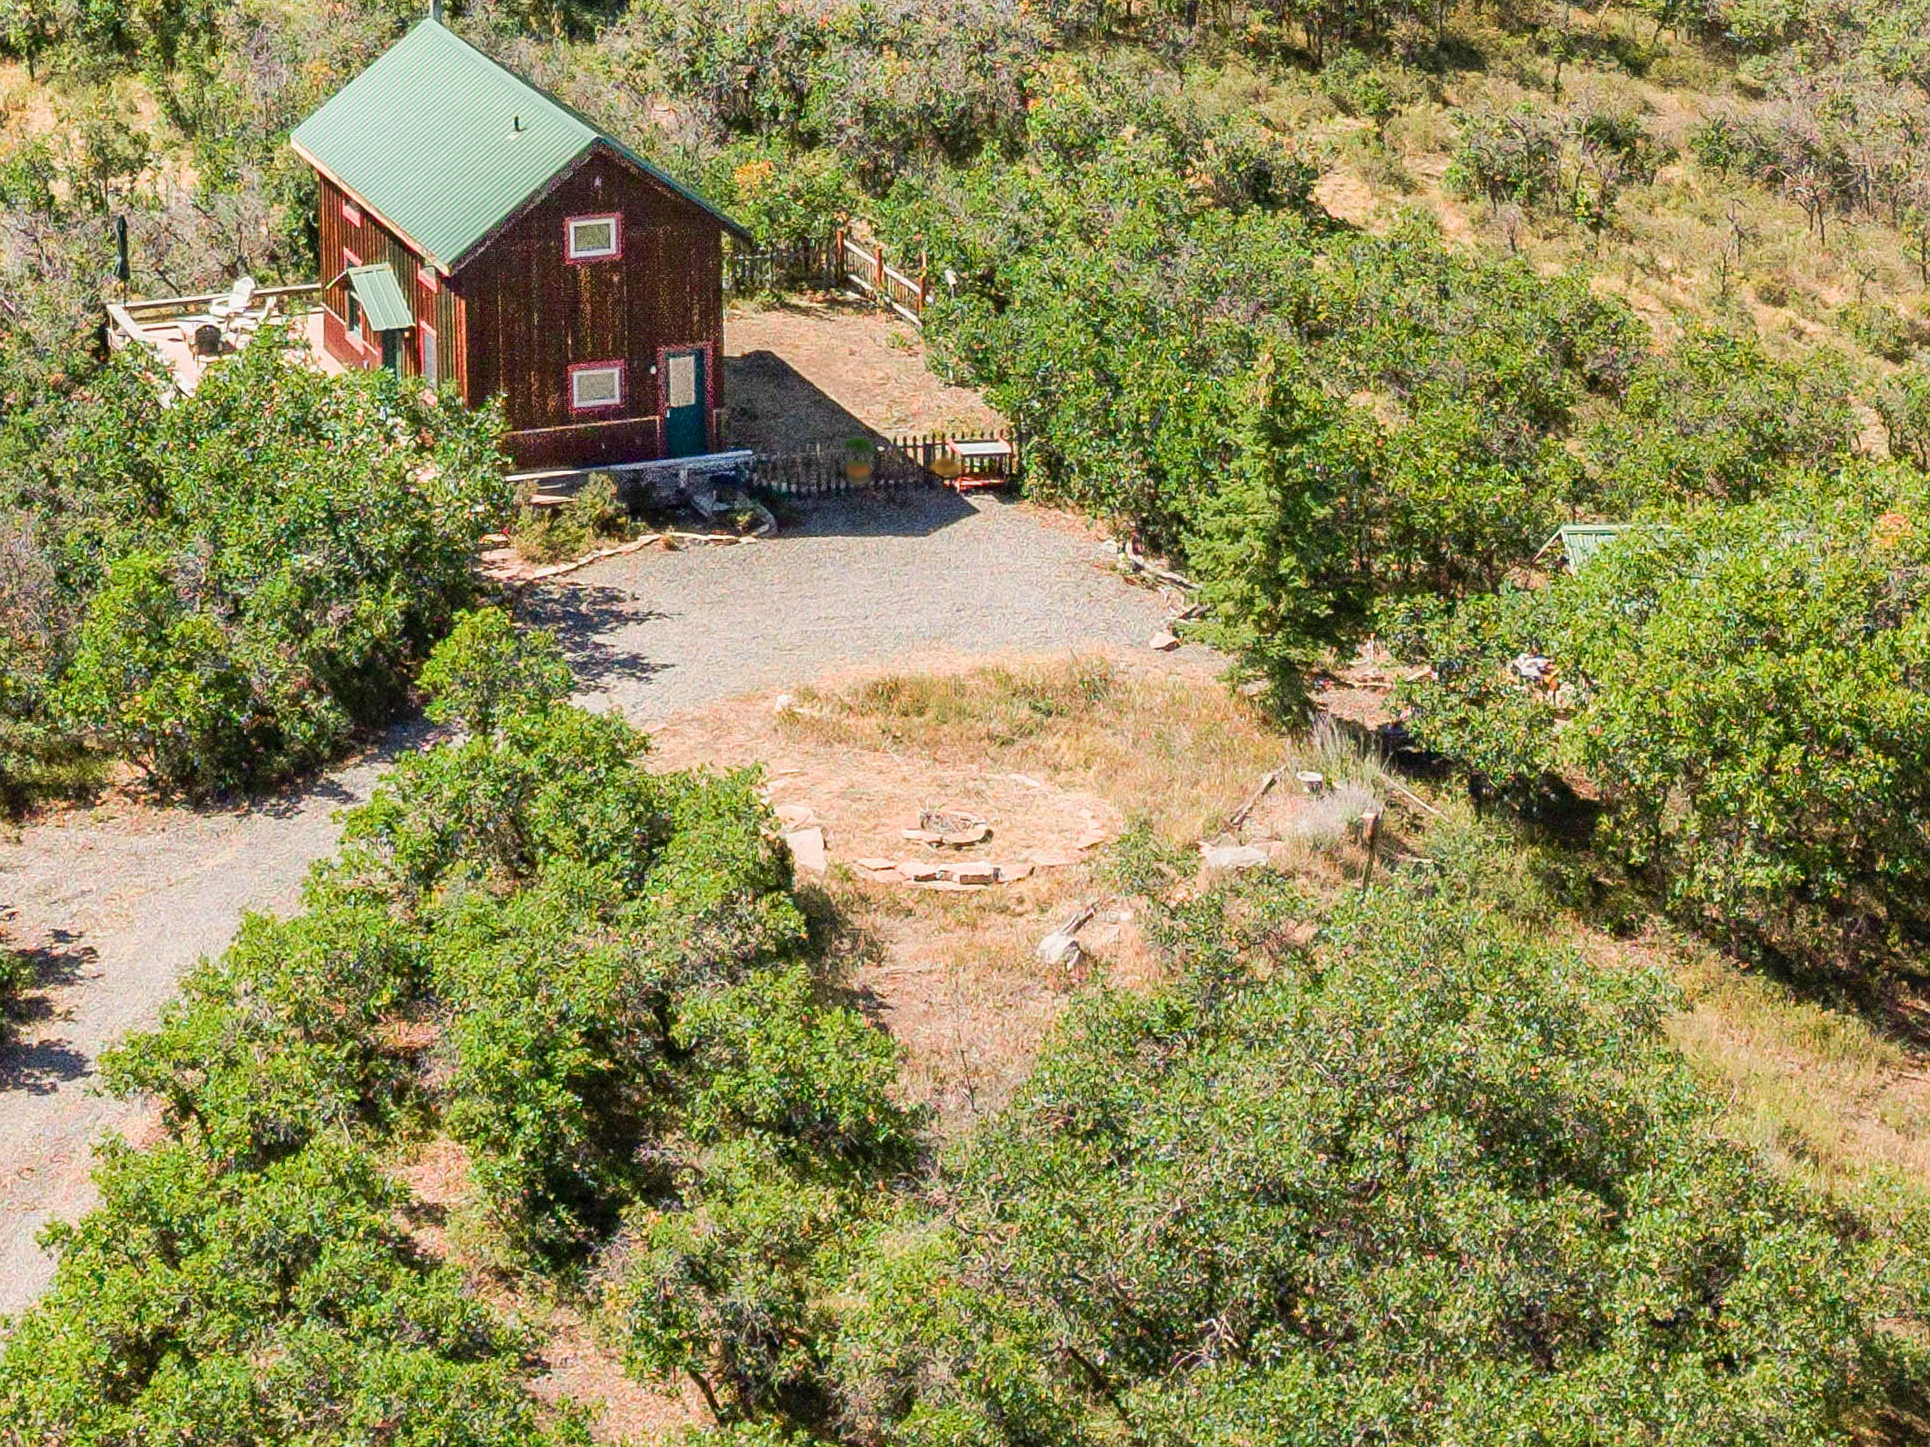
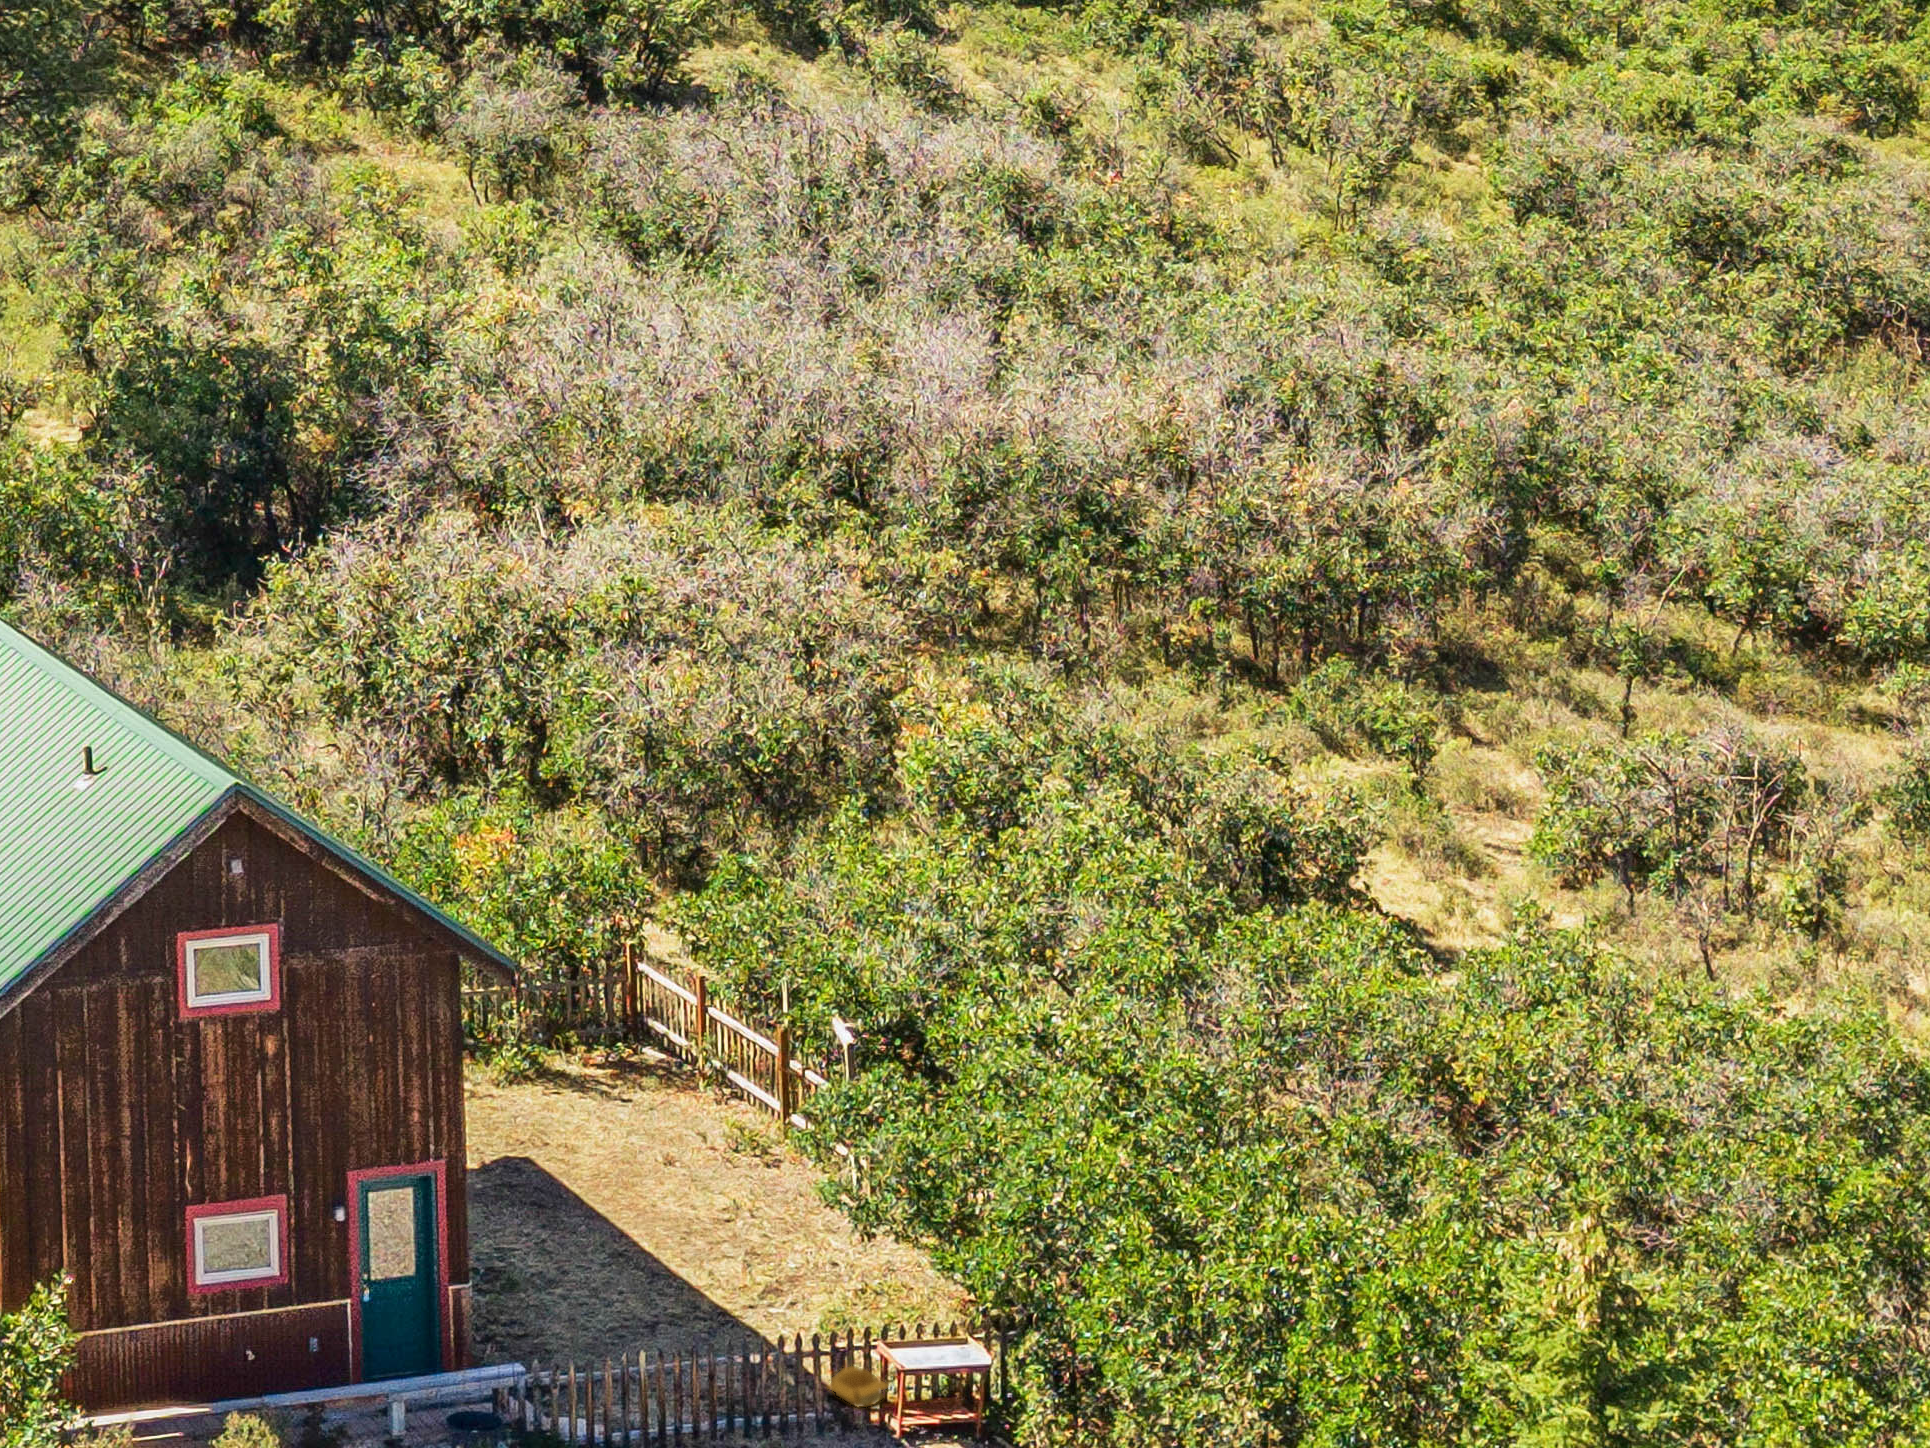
potted tree: present [843,437,875,486] -> none [674,1329,736,1424]

